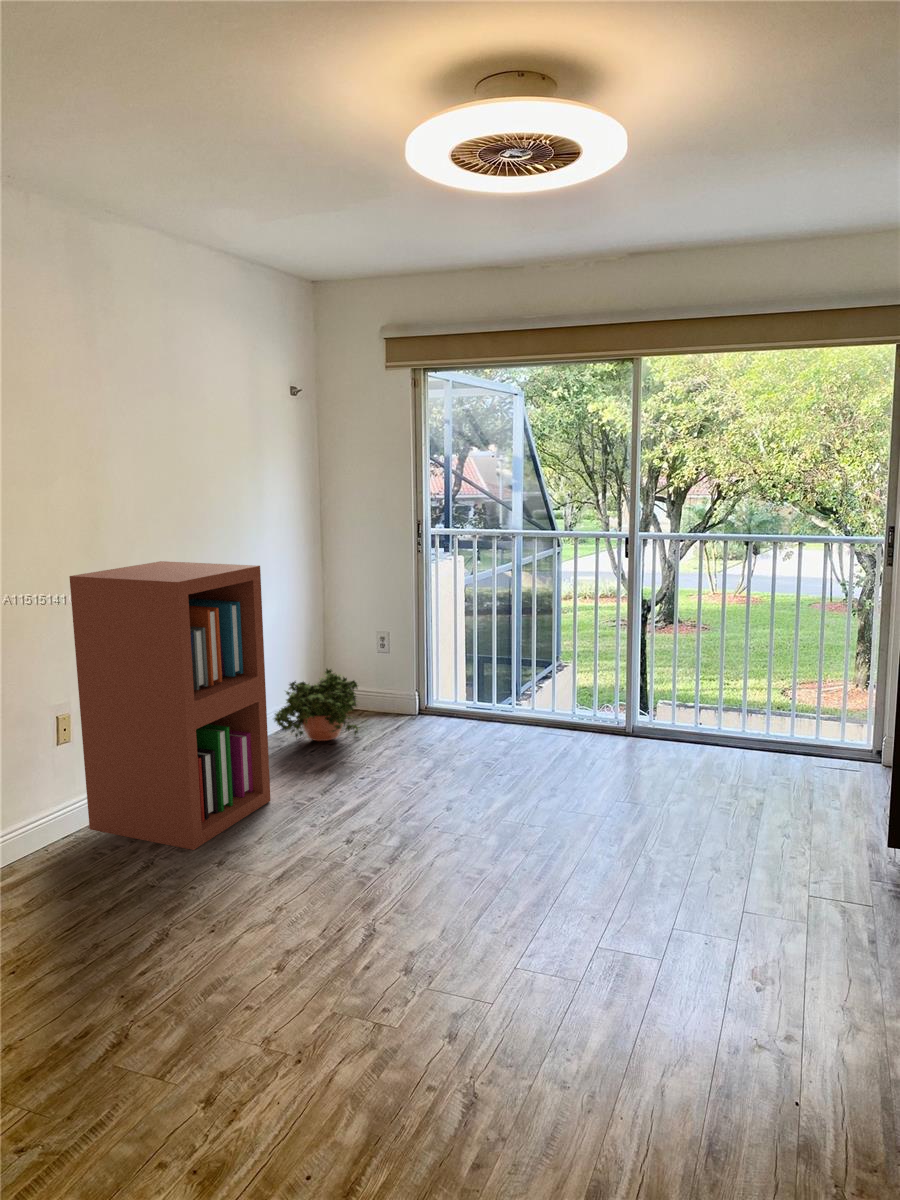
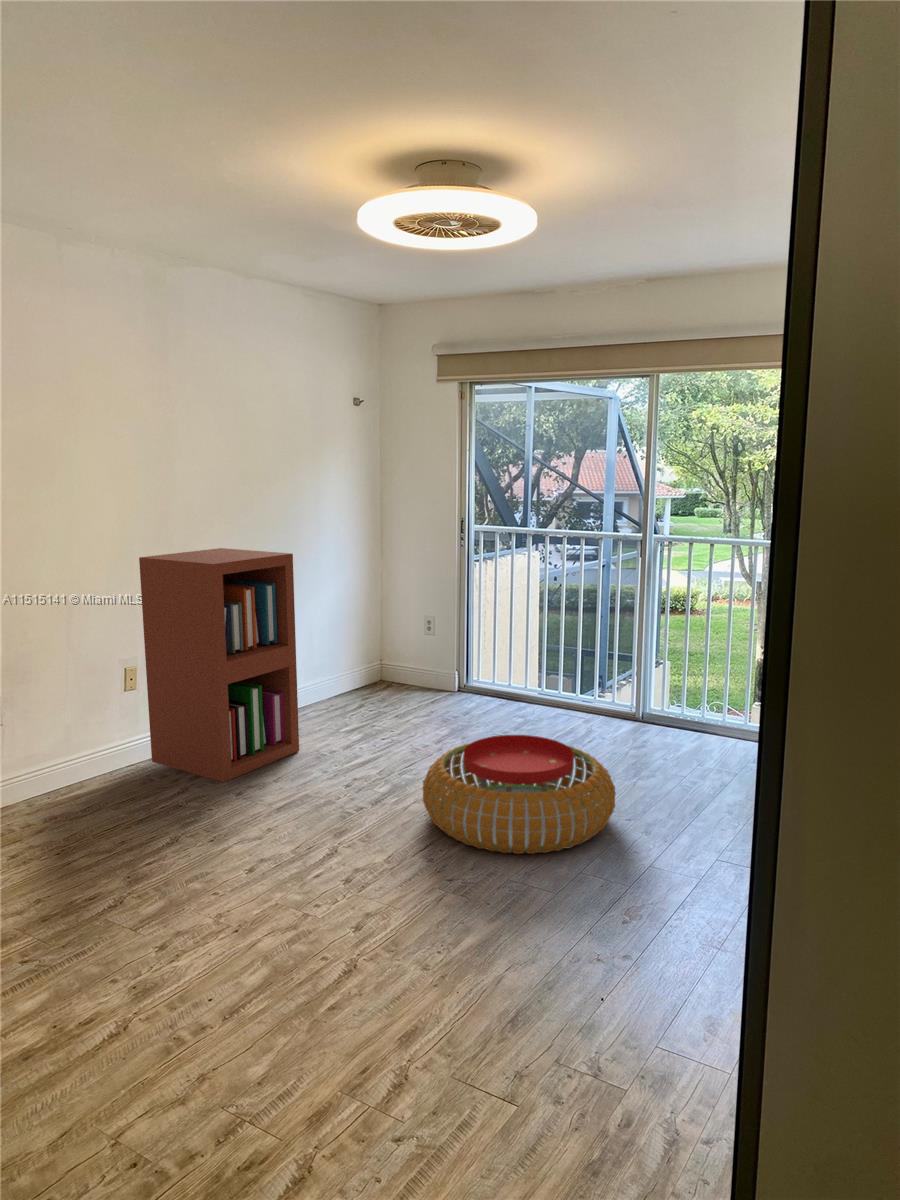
potted plant: present [274,669,359,741] -> none [322,645,399,707]
pouf: none [456,768,682,913] -> present [423,735,616,854]

